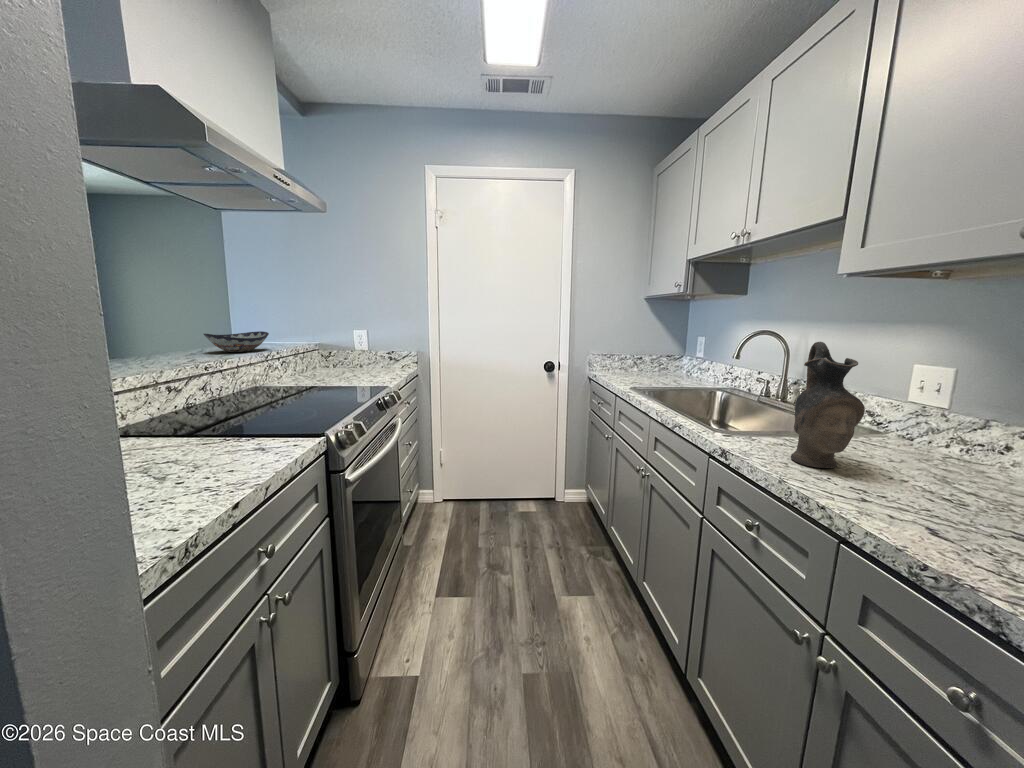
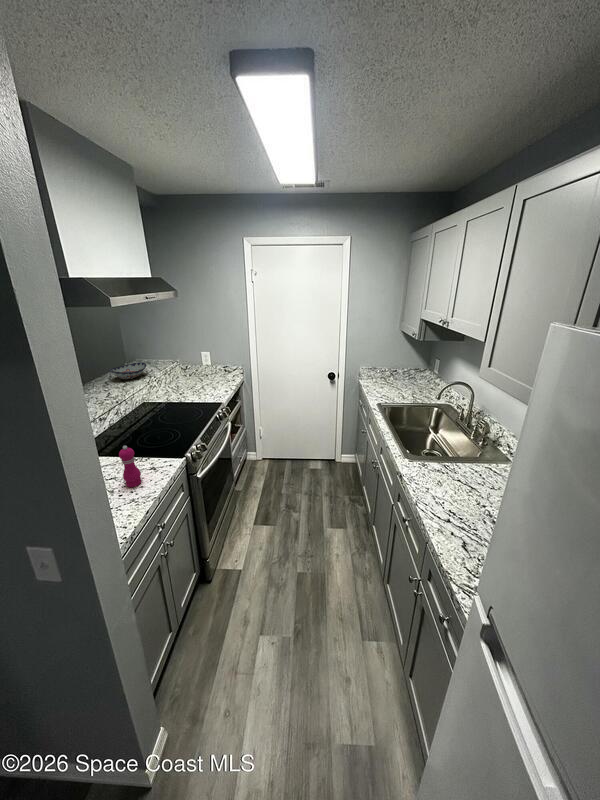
ceramic pitcher: present [791,342,865,468] -> none [436,424,472,496]
pepper mill: none [201,382,242,471] -> present [119,446,141,487]

